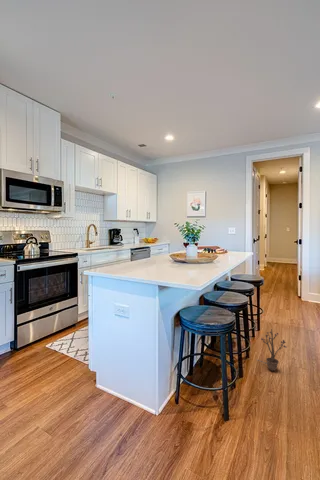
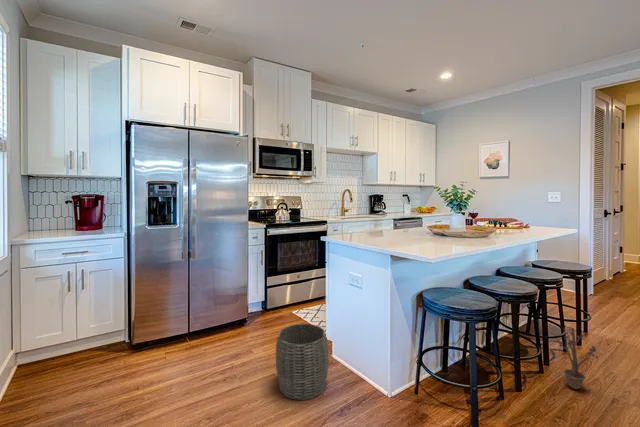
woven basket: none [46,361,102,443] -> present [276,324,329,400]

